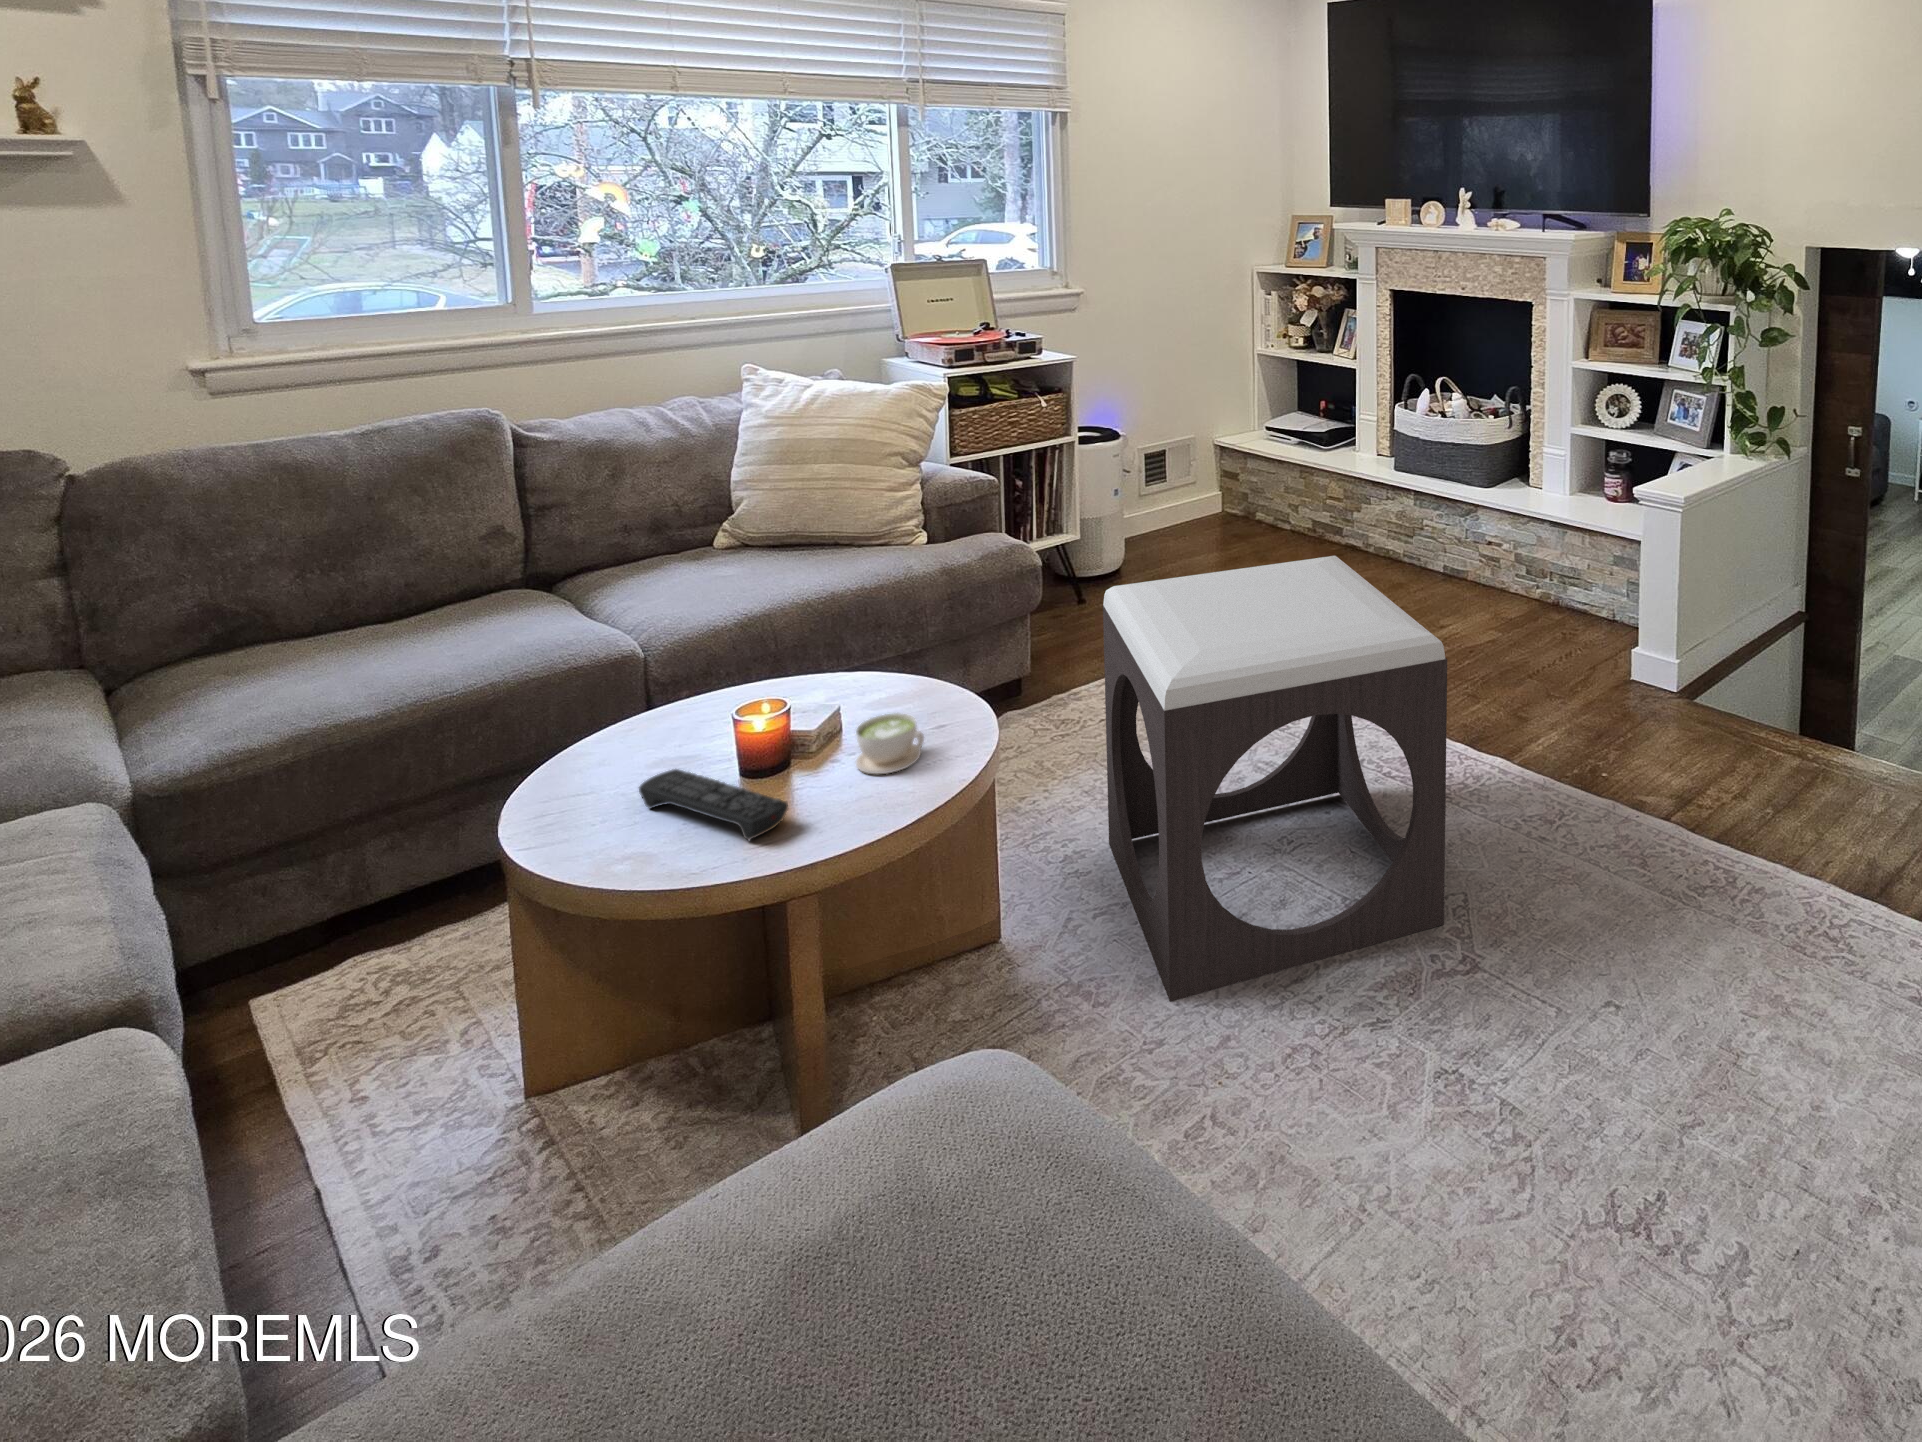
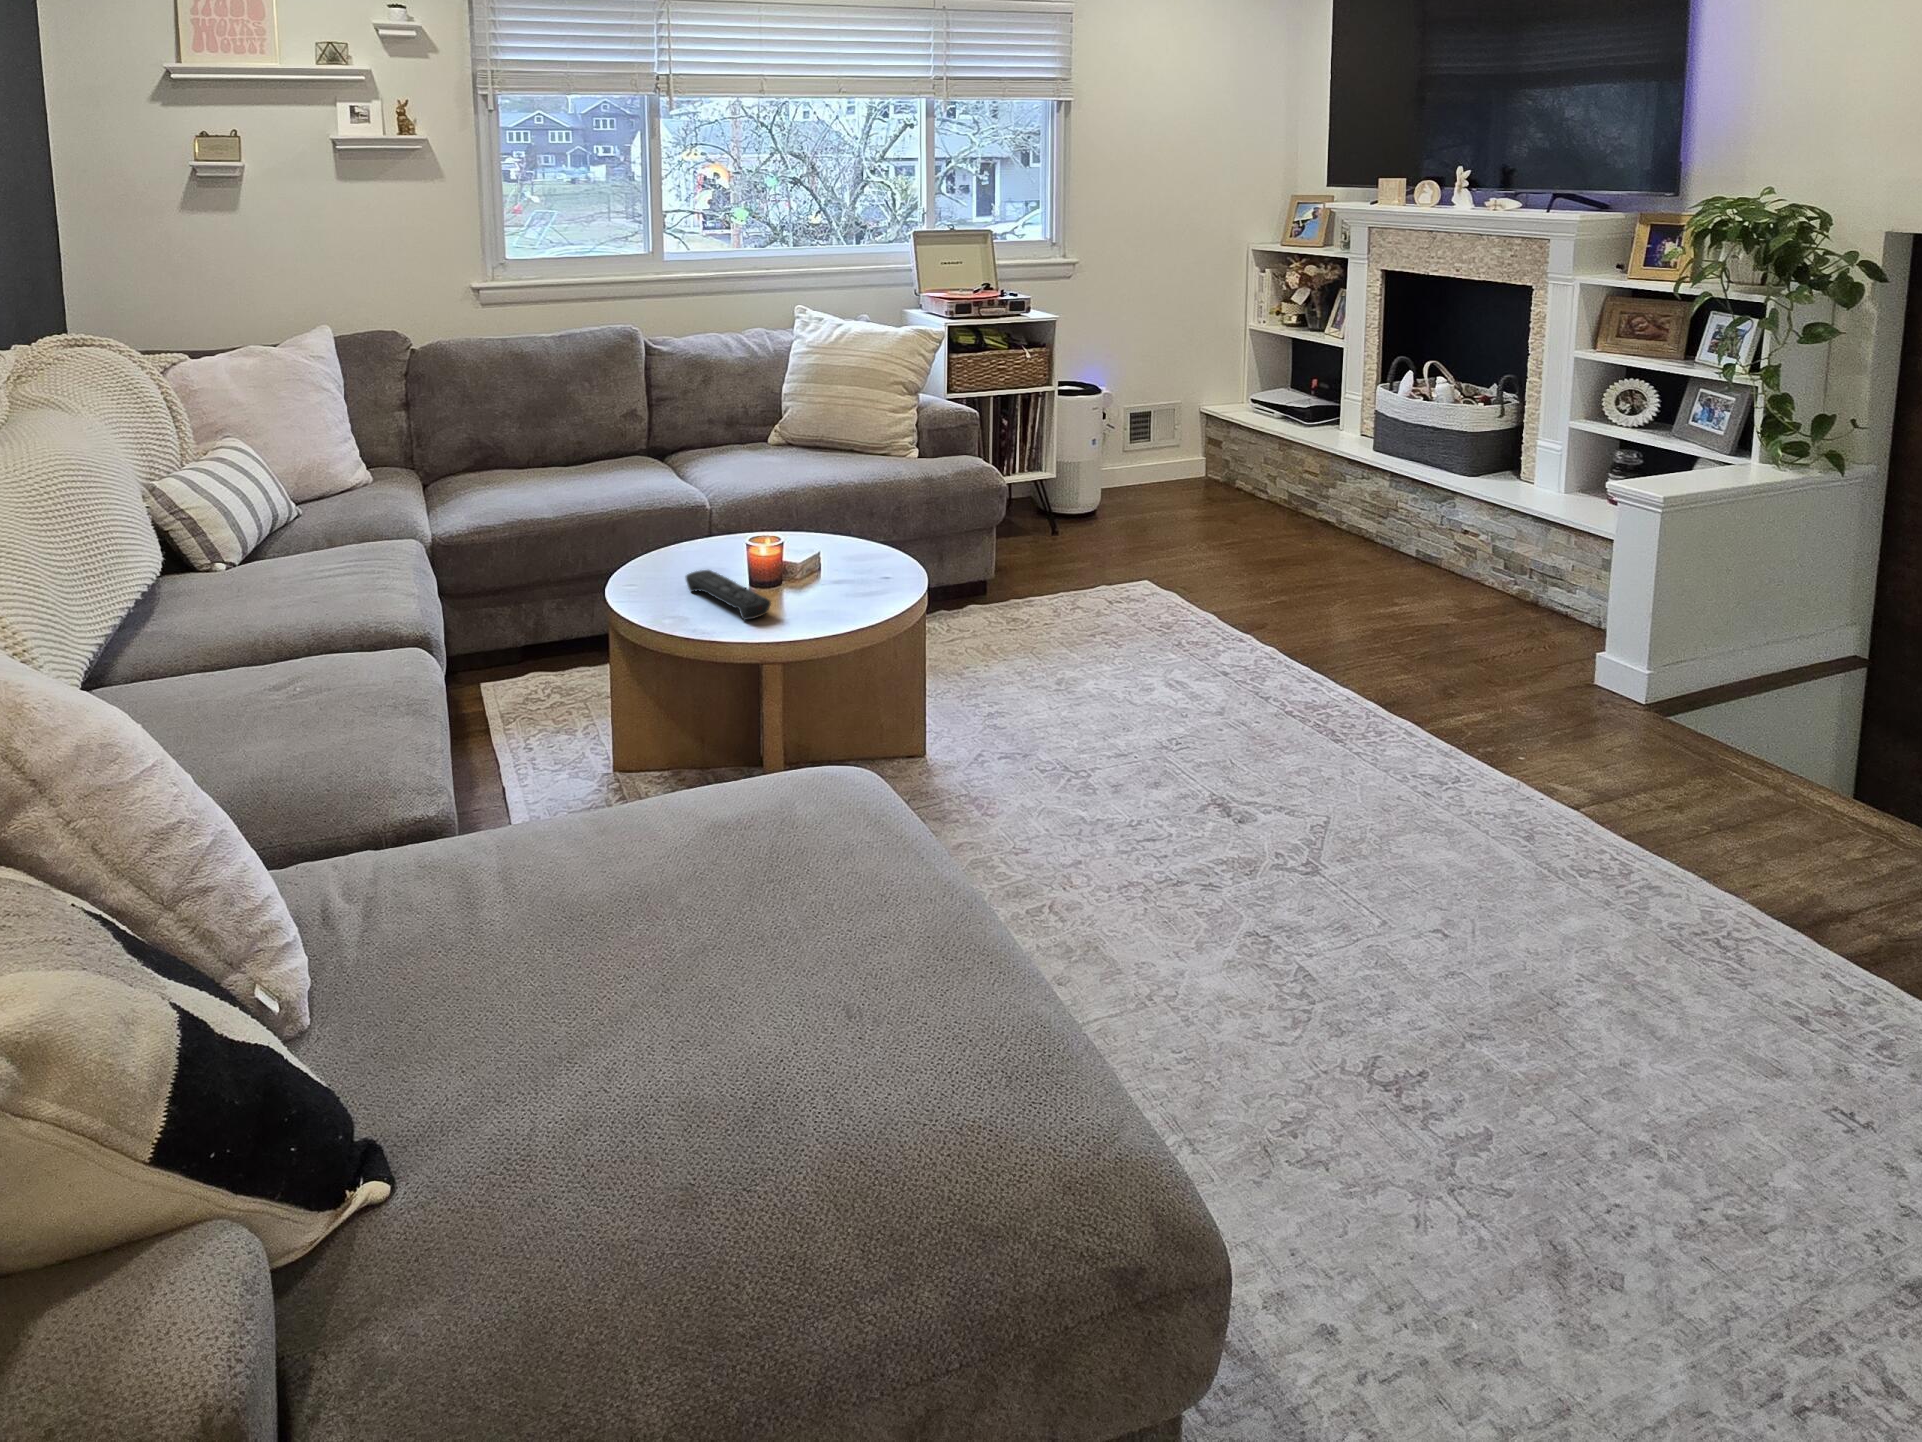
footstool: present [1103,556,1447,1002] -> none [1023,494,1306,833]
coffee cup: present [856,713,924,774] -> none [822,558,869,599]

